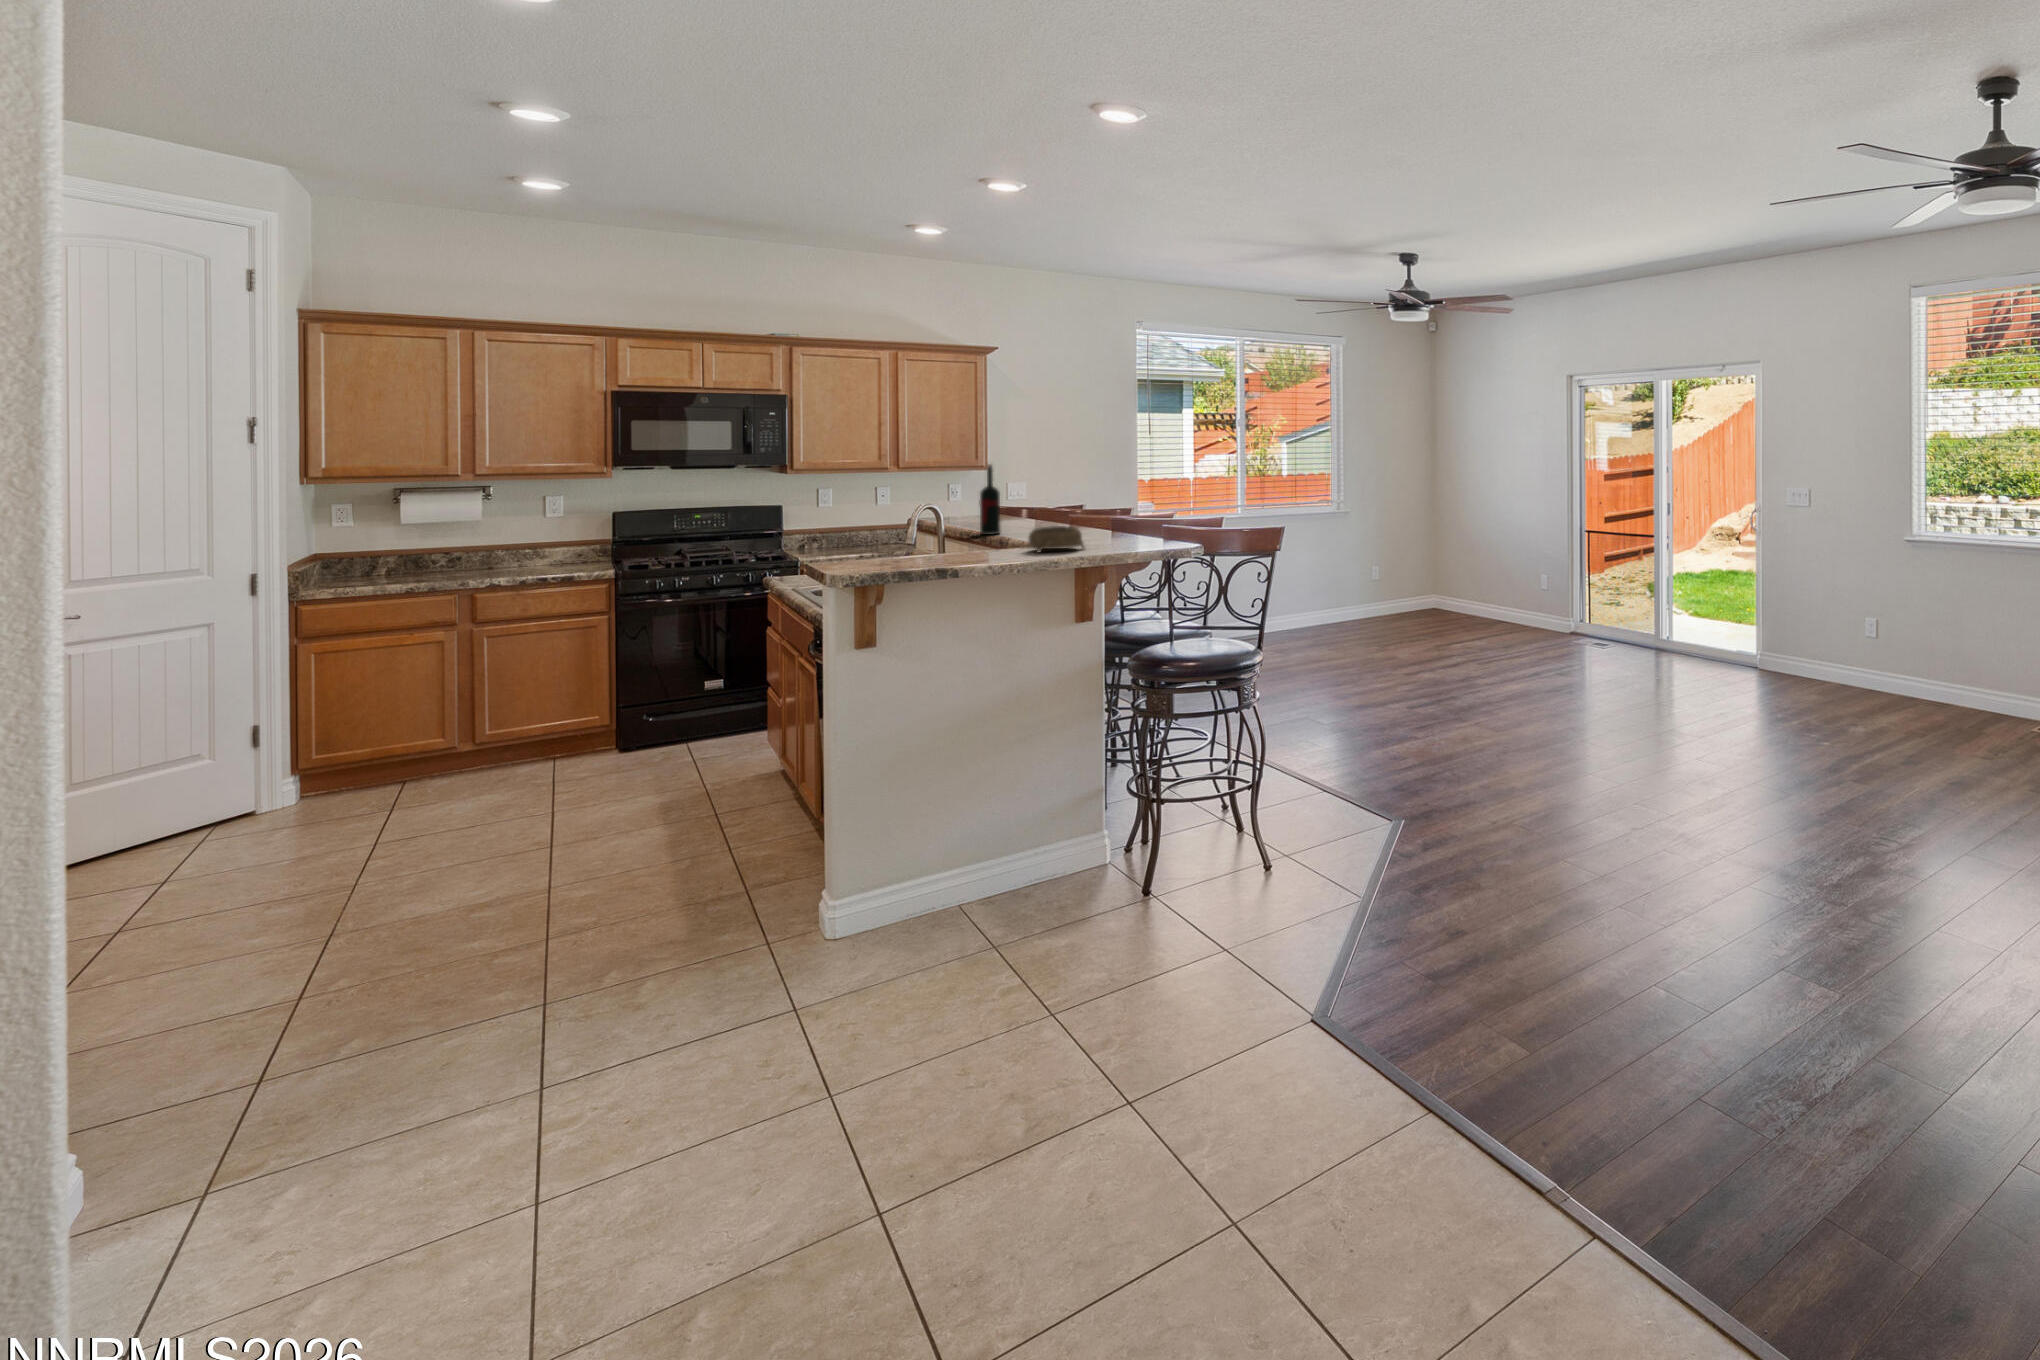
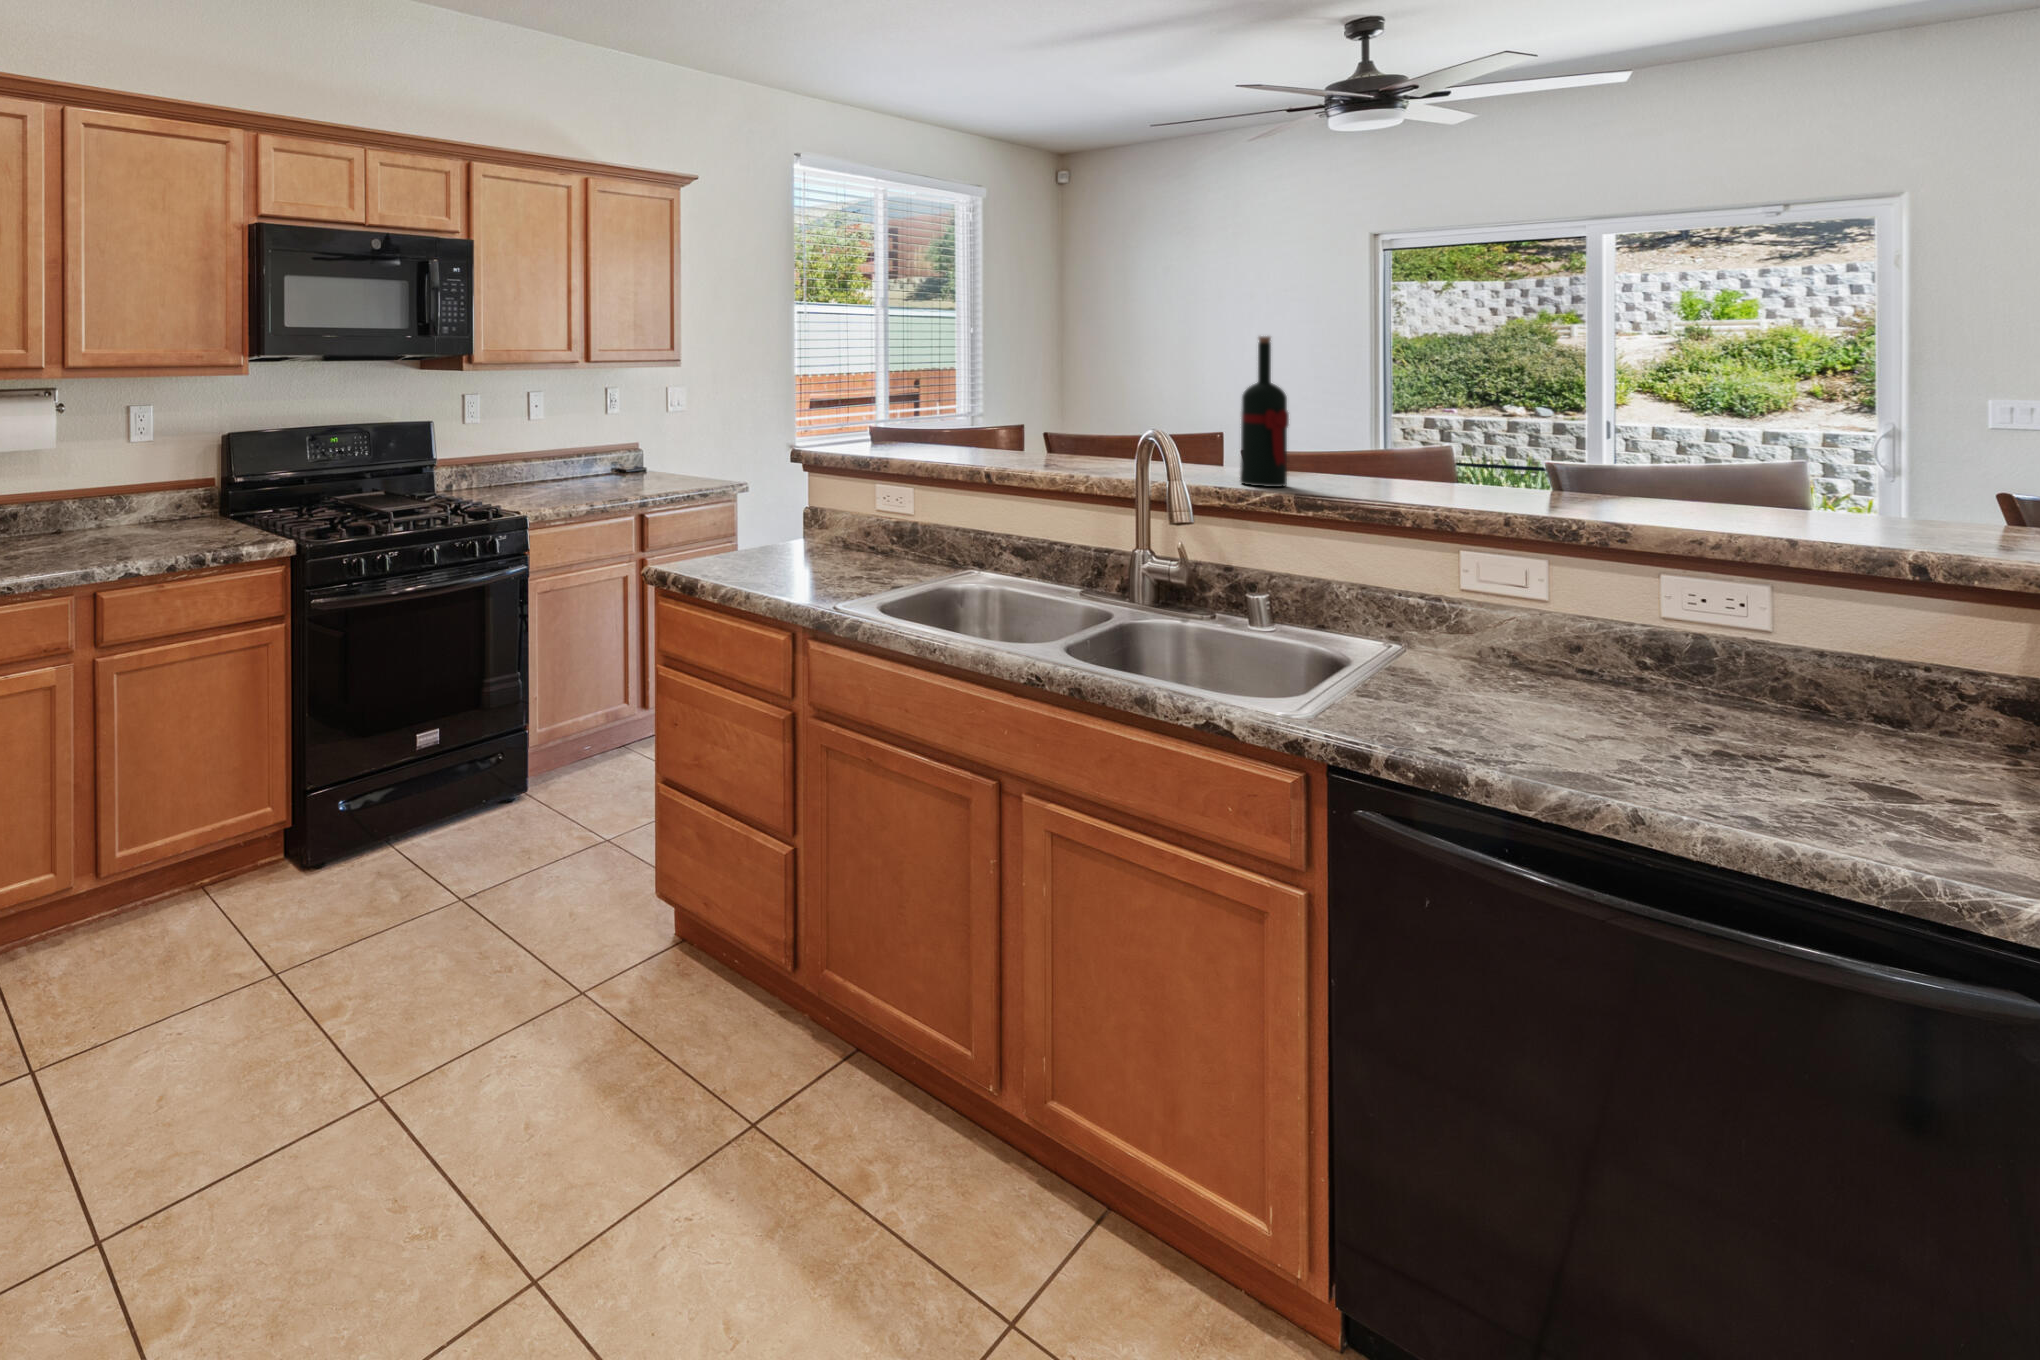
decorative bowl: present [1029,526,1085,552] -> none [1758,478,1977,553]

